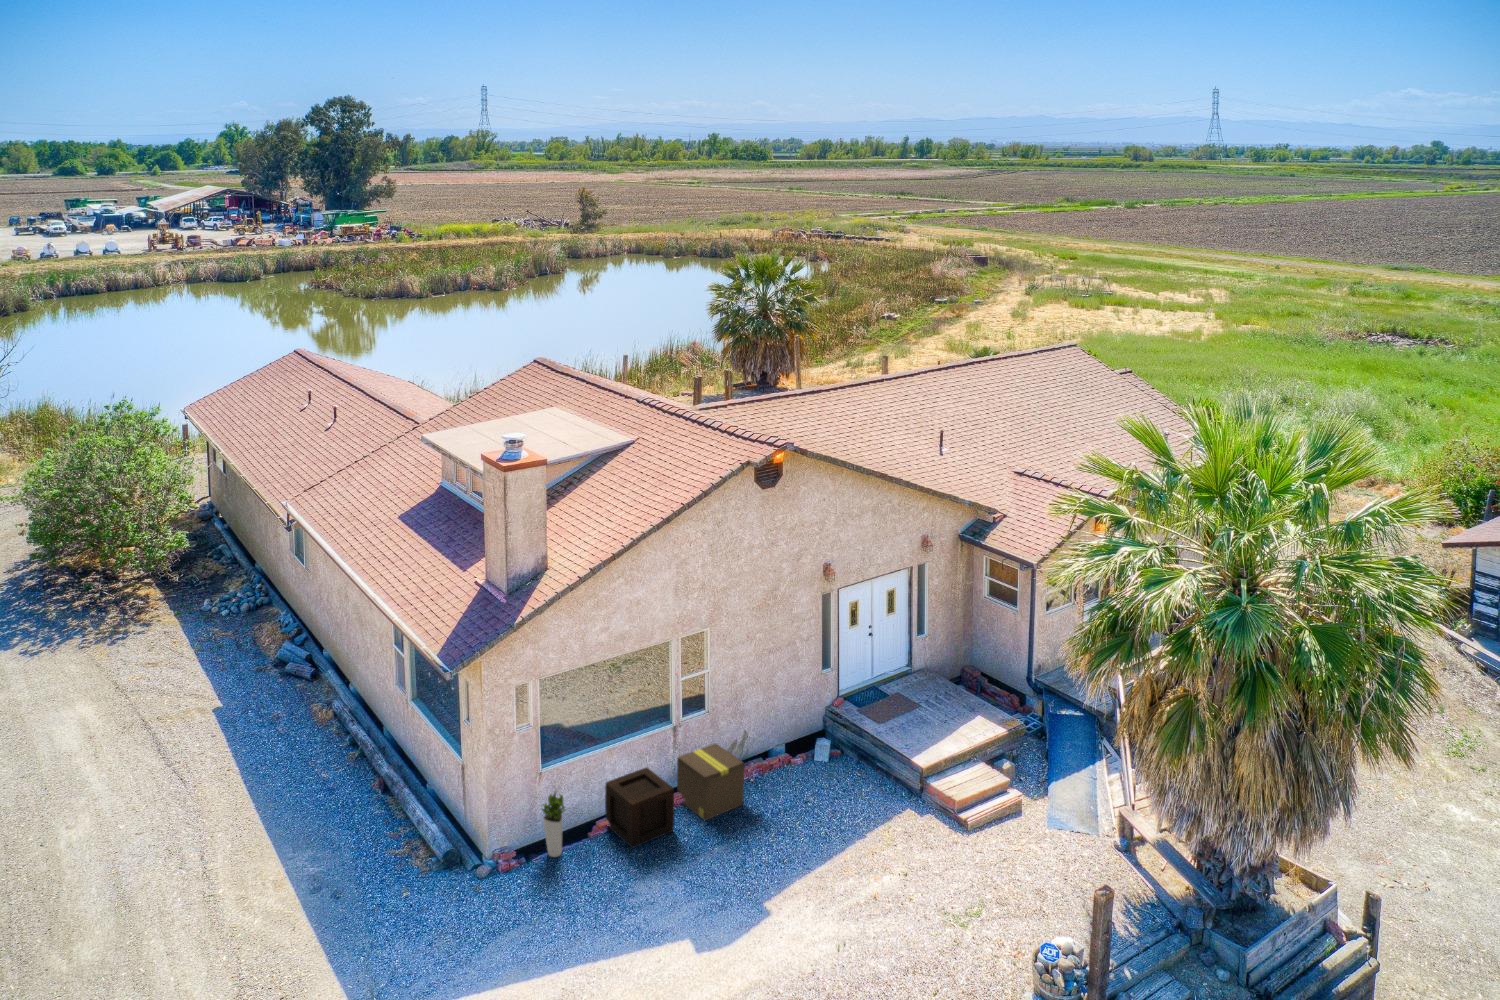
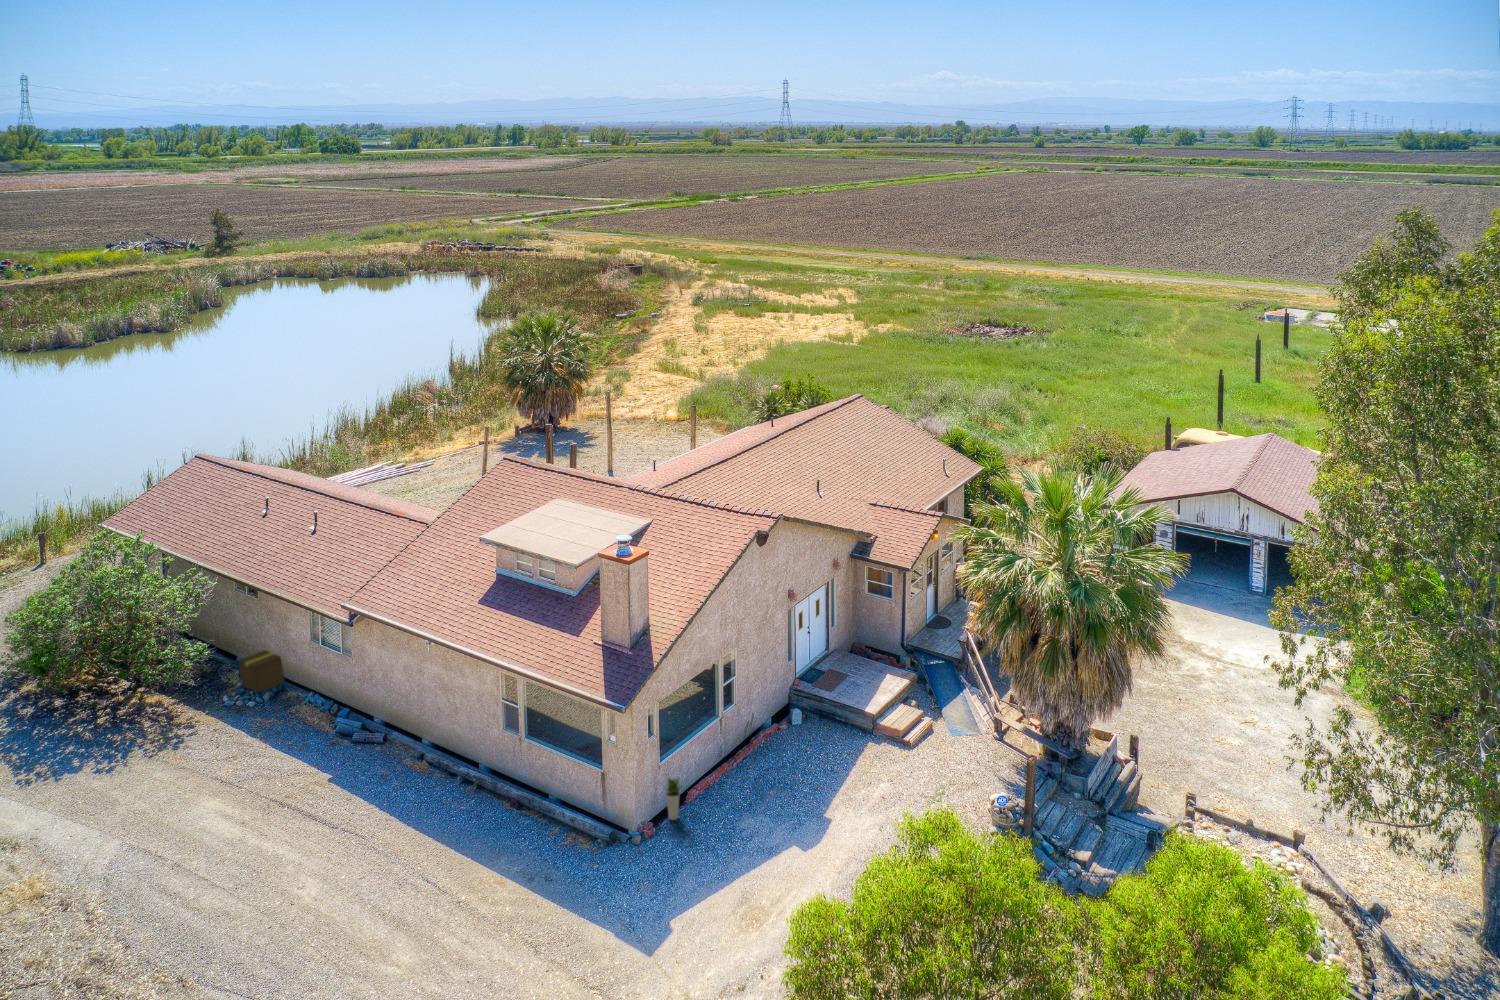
cardboard box: present [677,744,744,820] -> present [239,650,284,693]
wooden crate: present [605,768,674,848] -> none [691,749,738,804]

